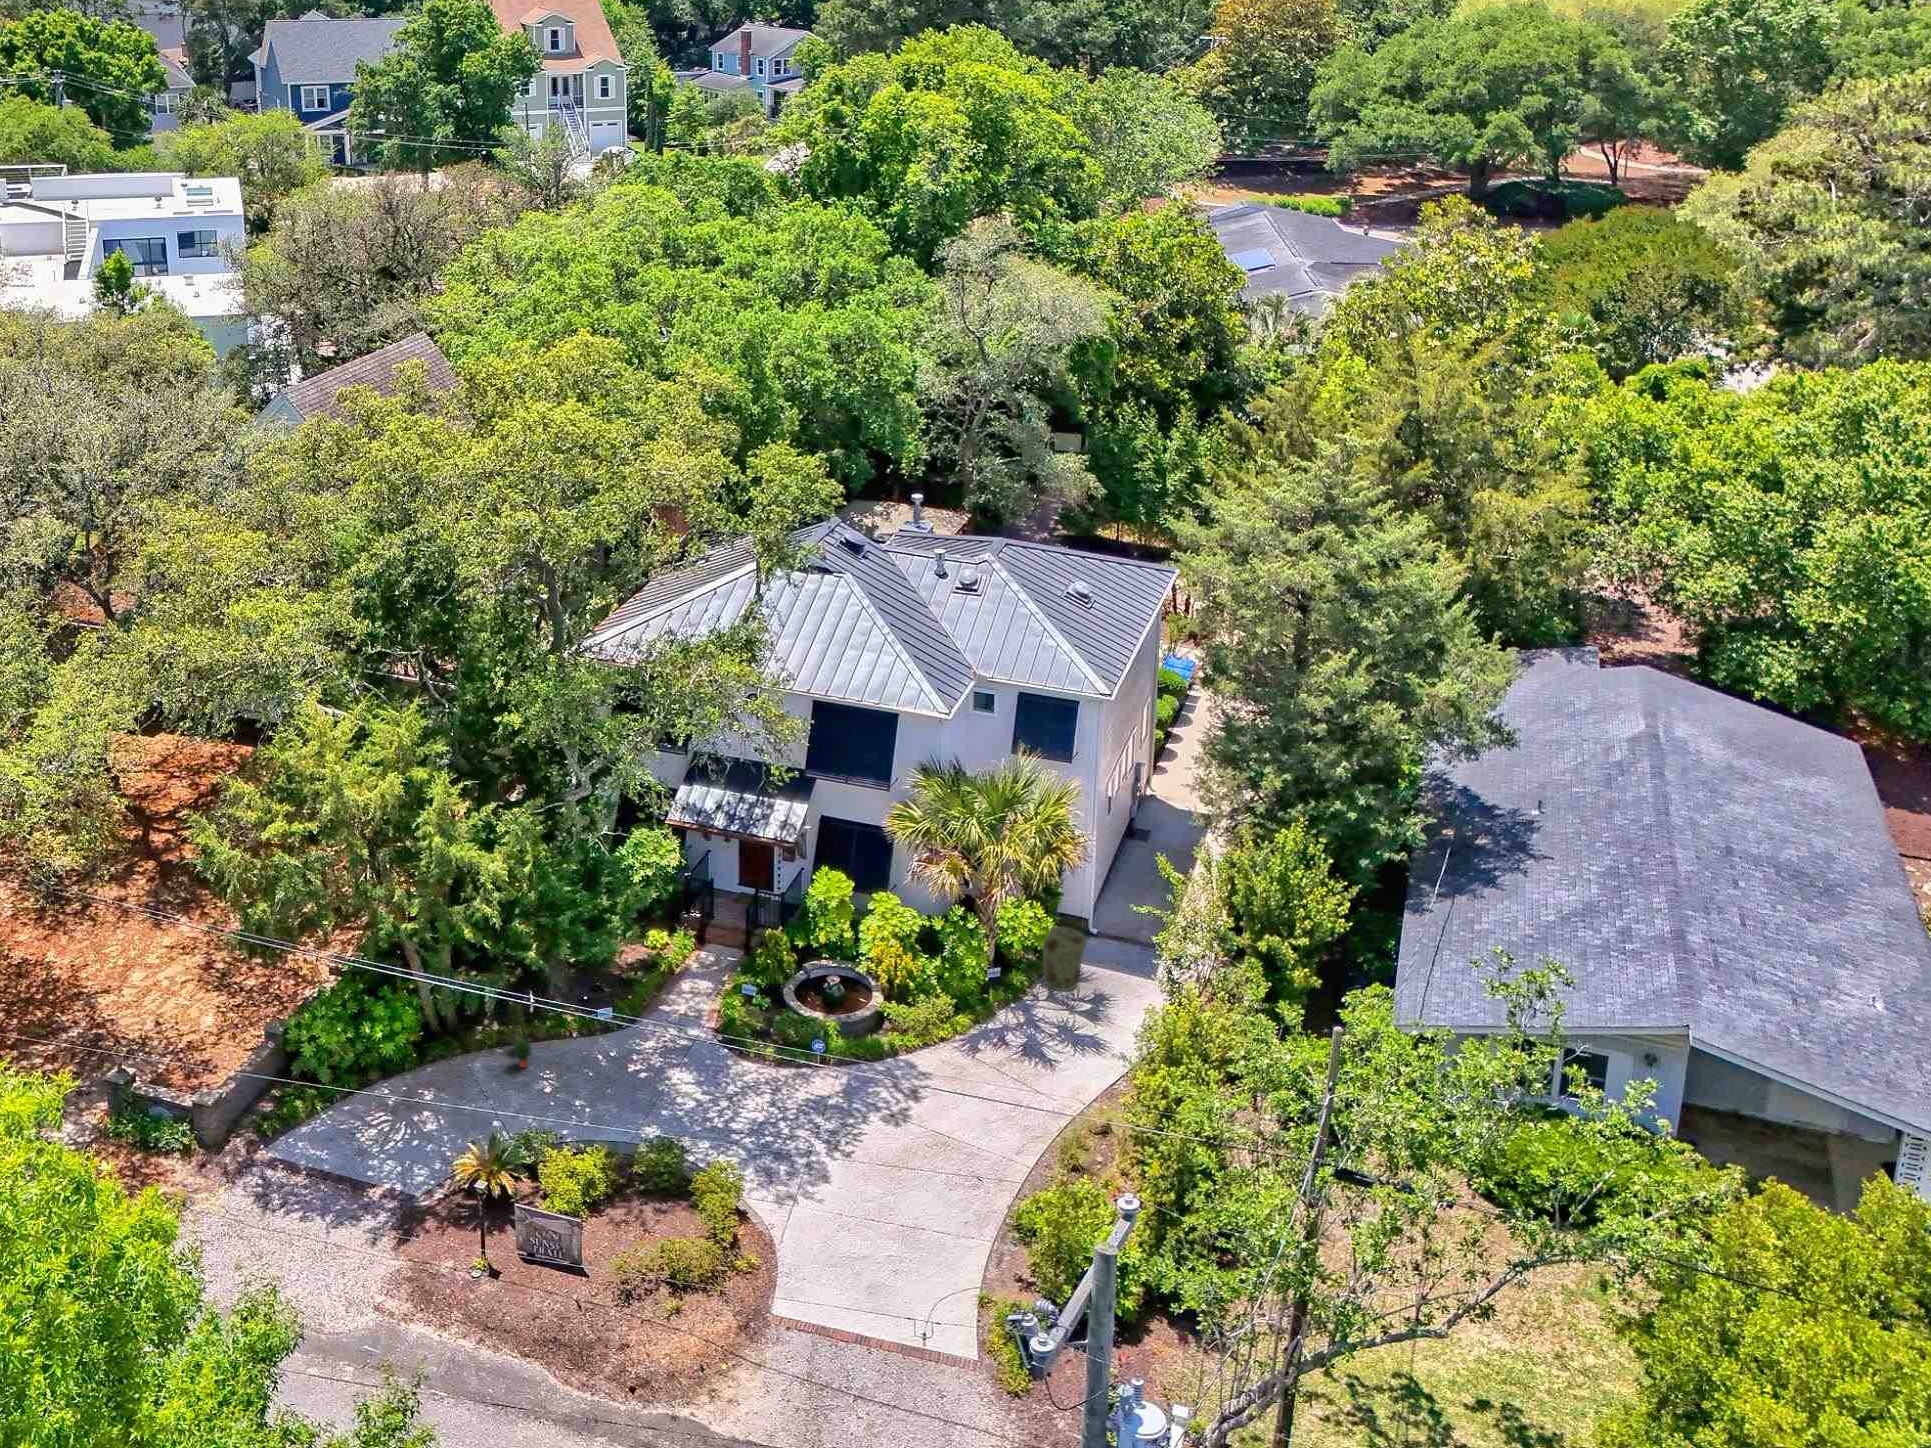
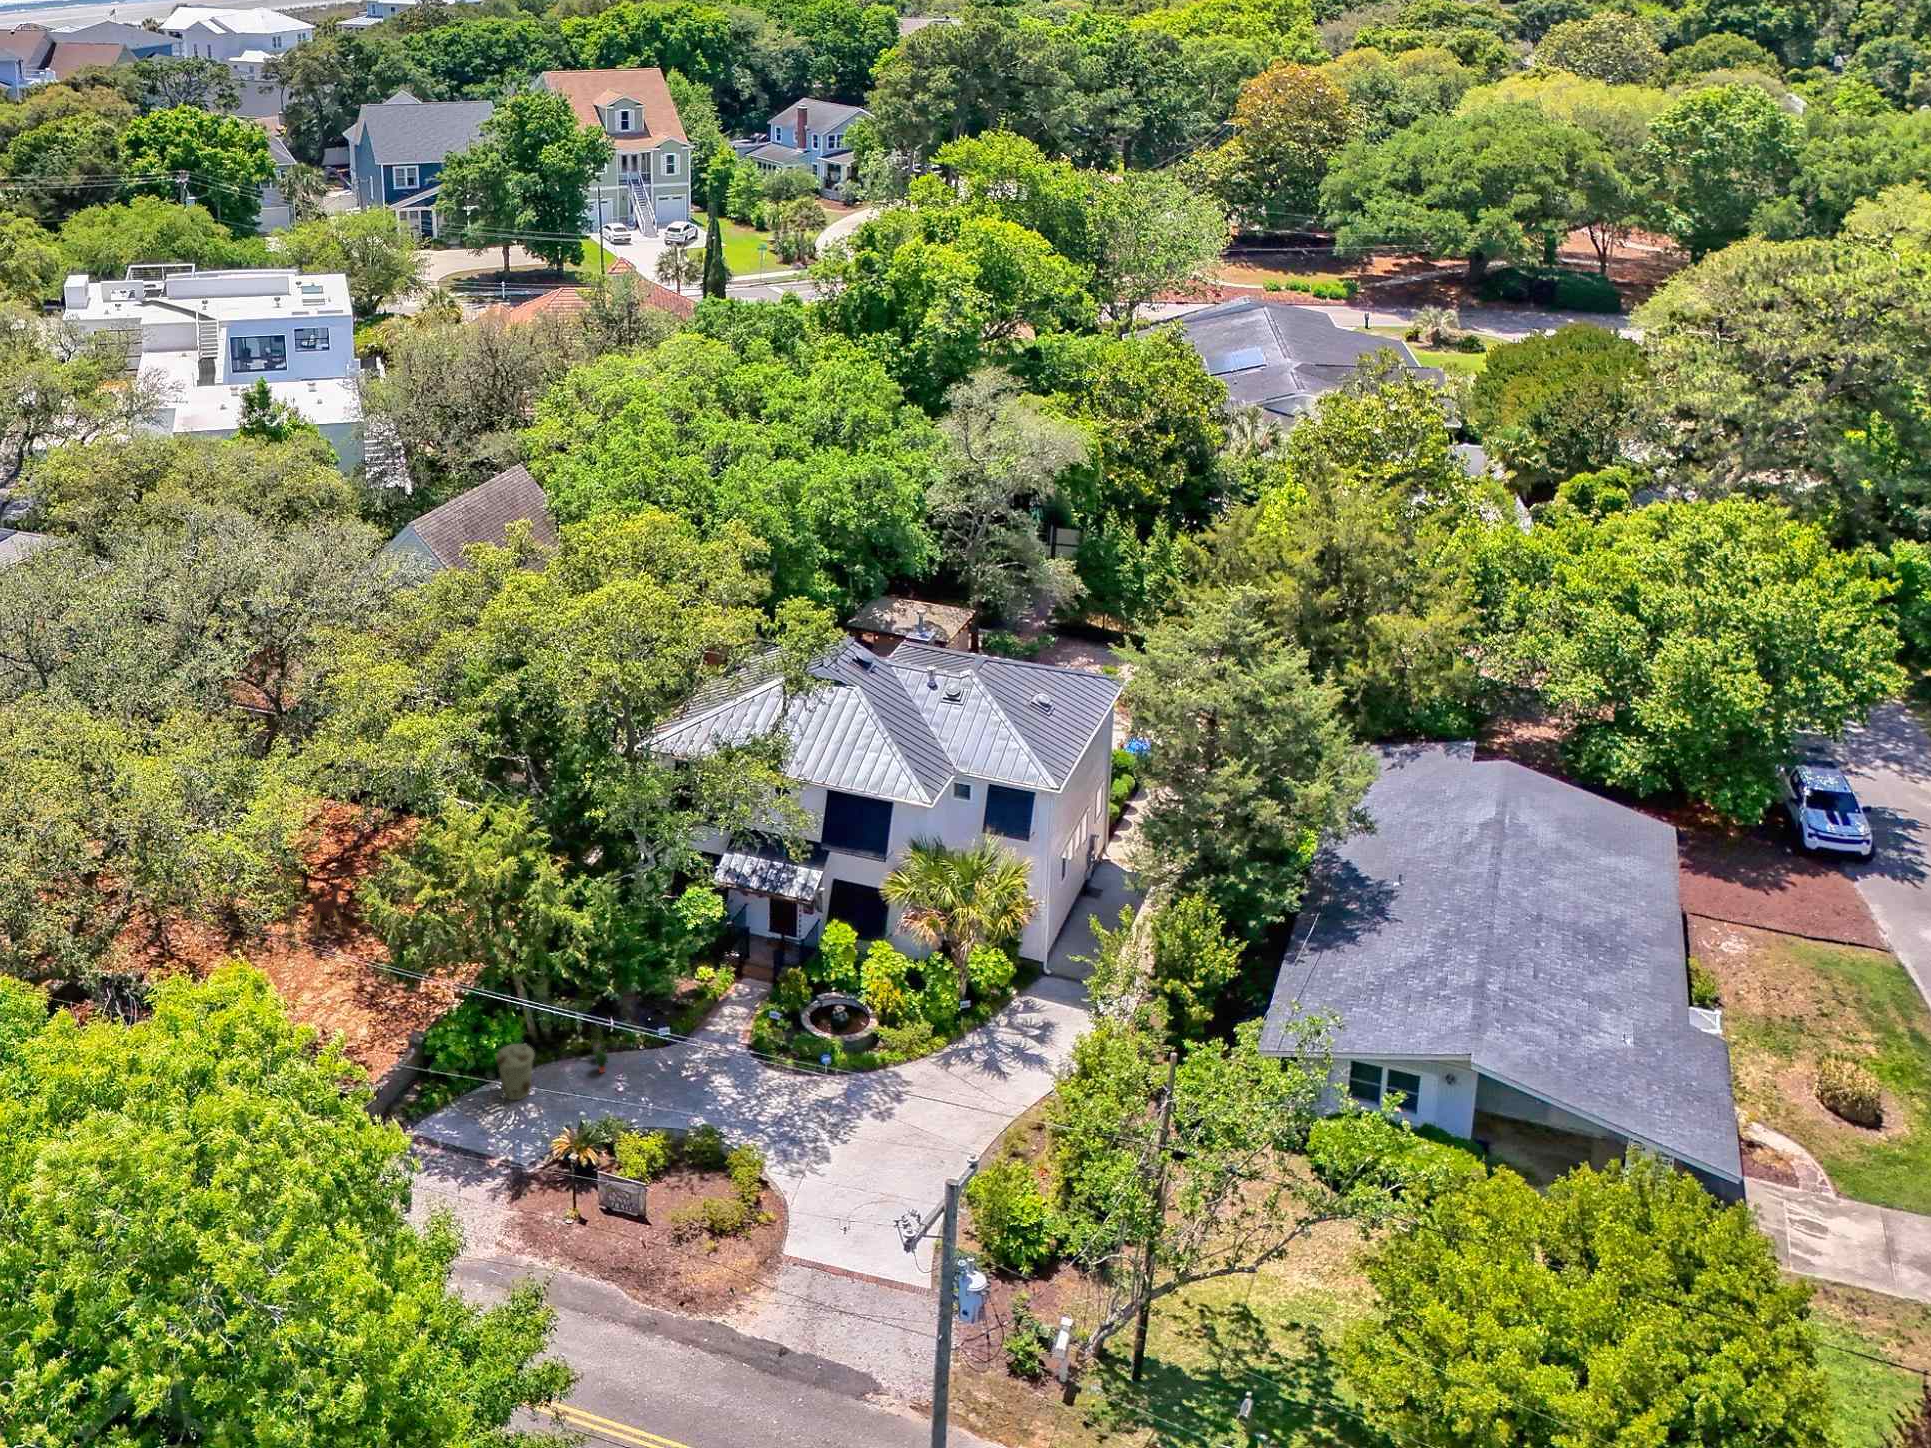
chair: none [152,831,190,901] -> present [313,883,340,935]
trash can: present [1043,926,1087,991] -> present [496,1044,534,1100]

